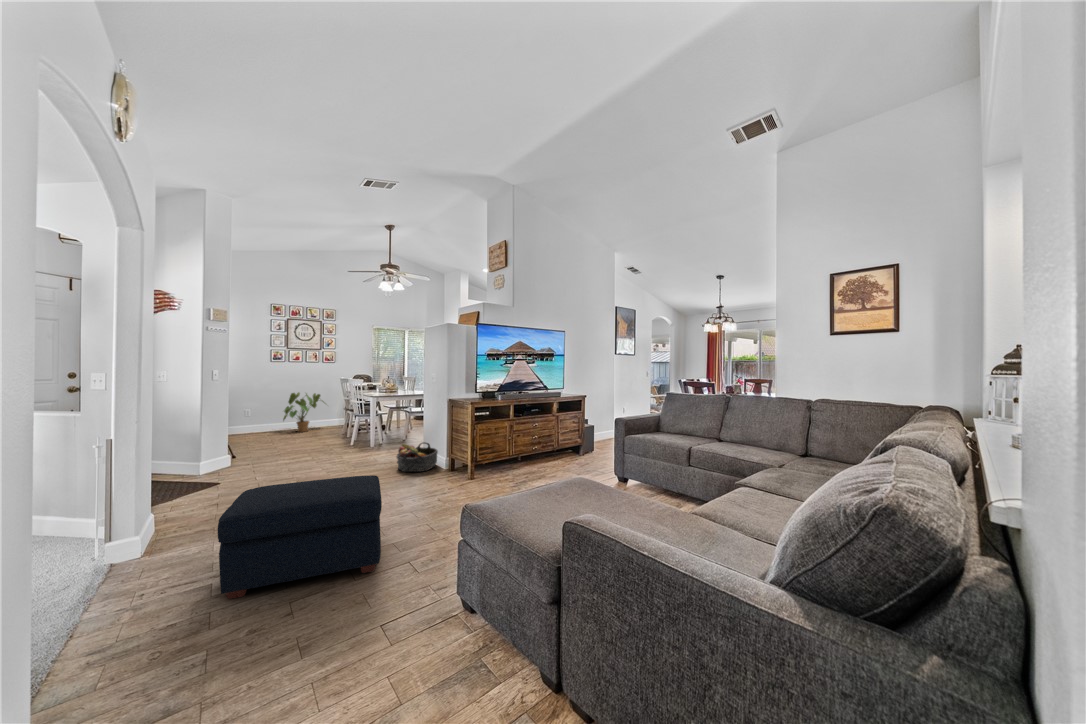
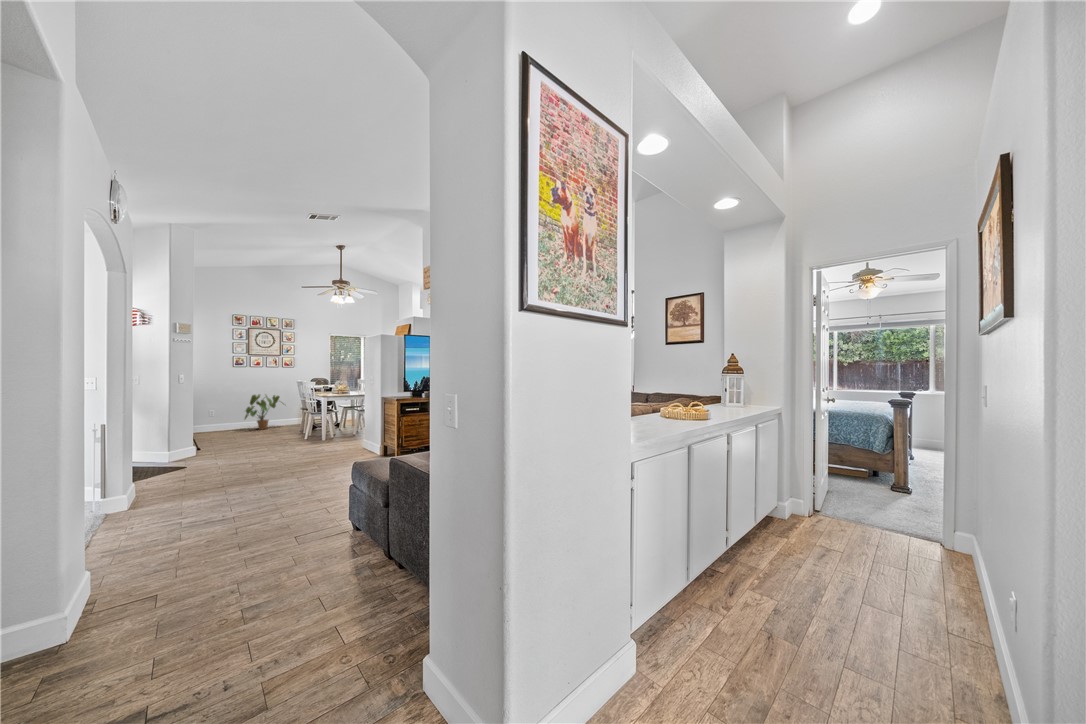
basket: present [397,442,438,472] -> none [337,434,373,458]
ottoman: present [218,475,382,599] -> none [185,451,306,528]

